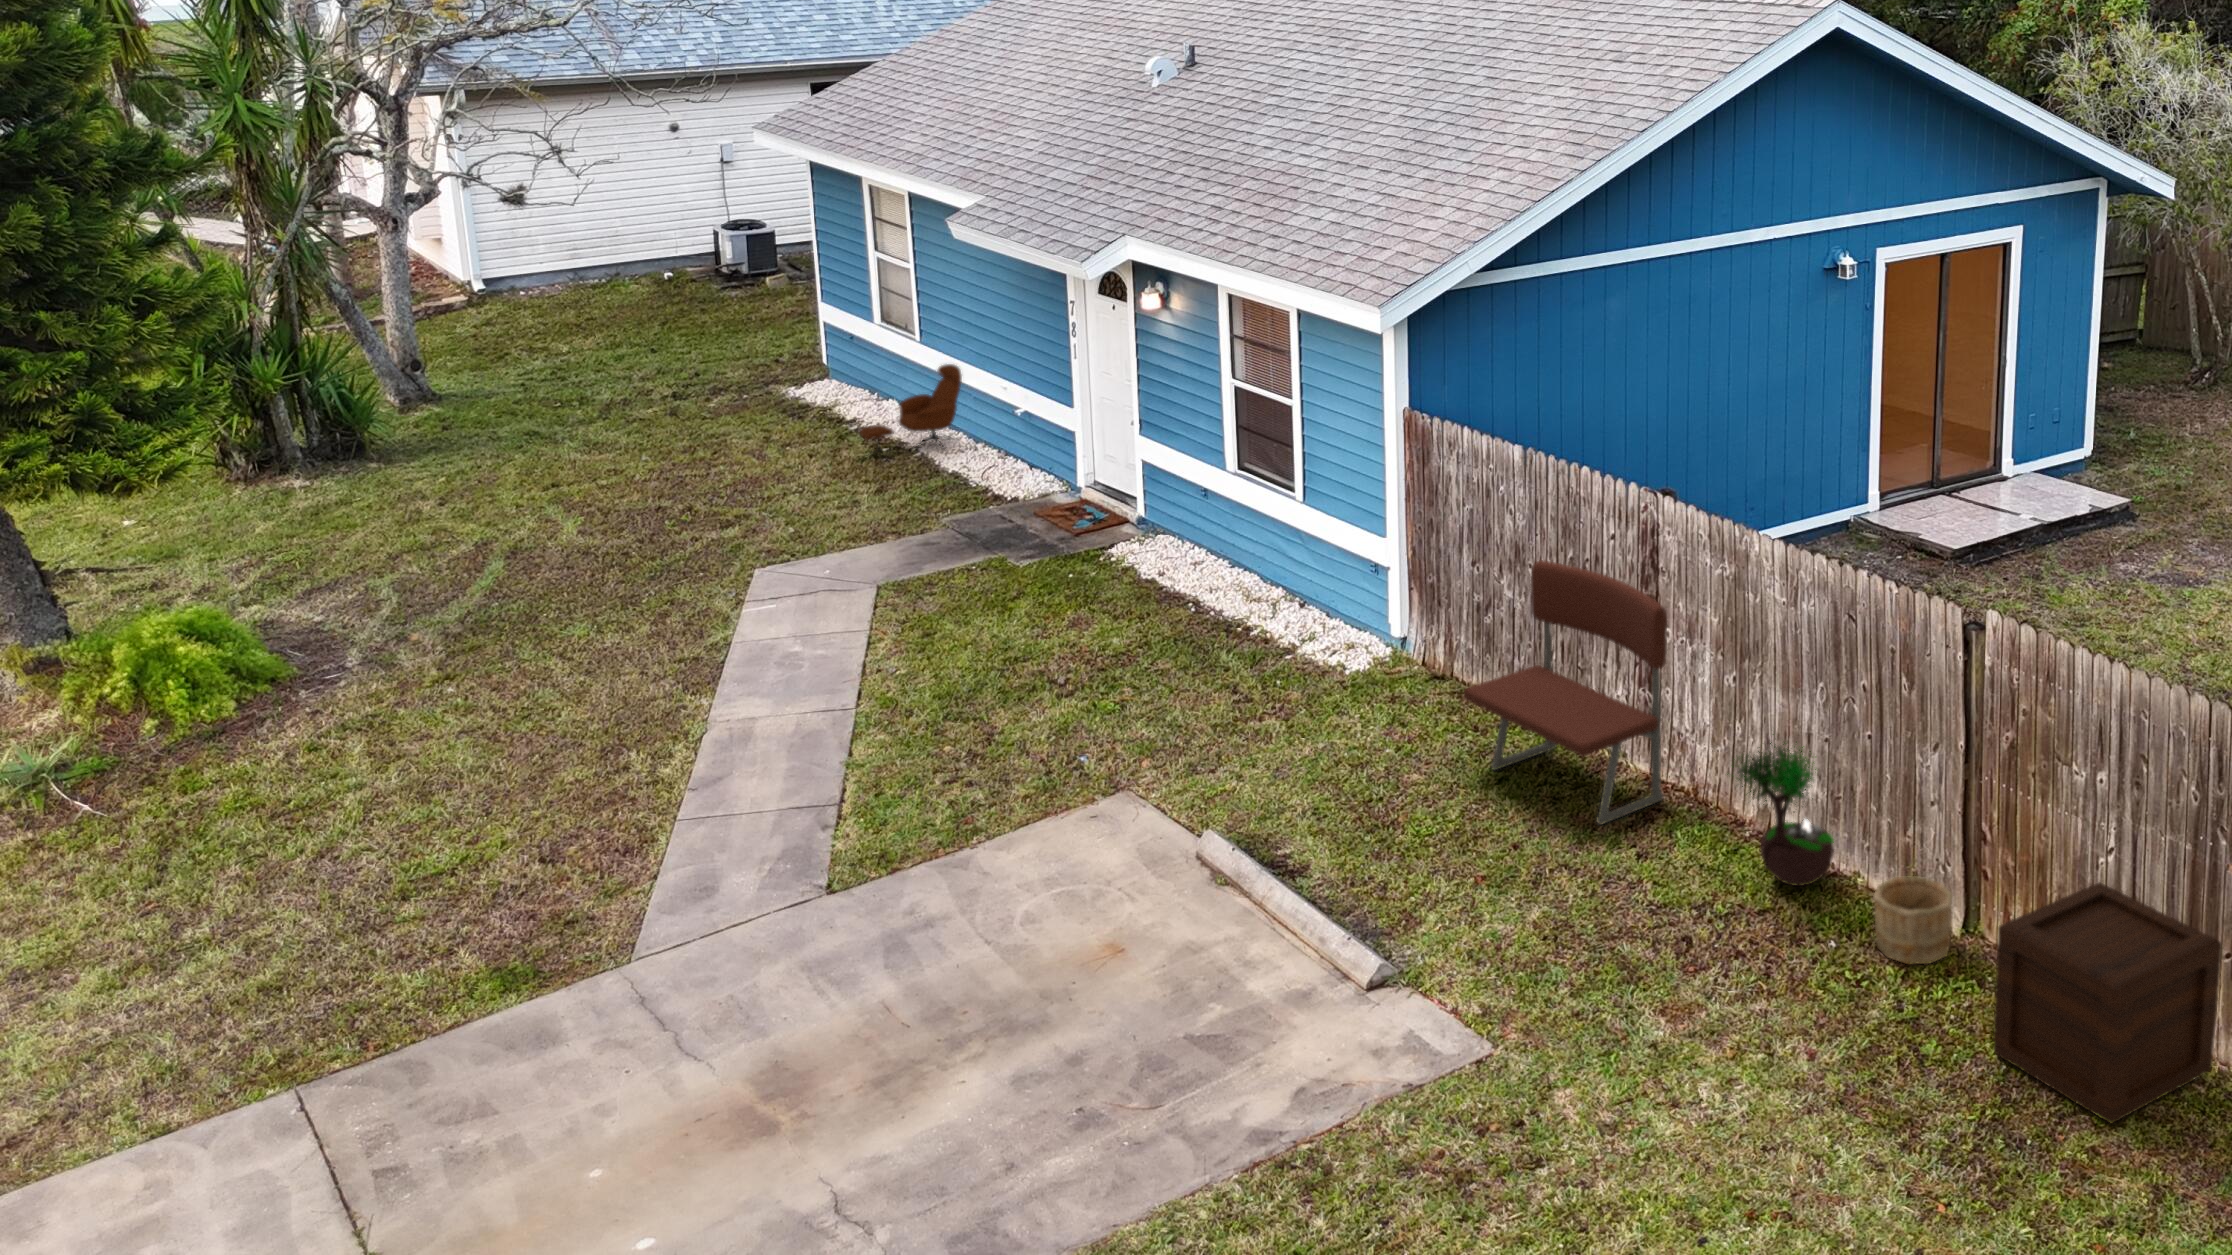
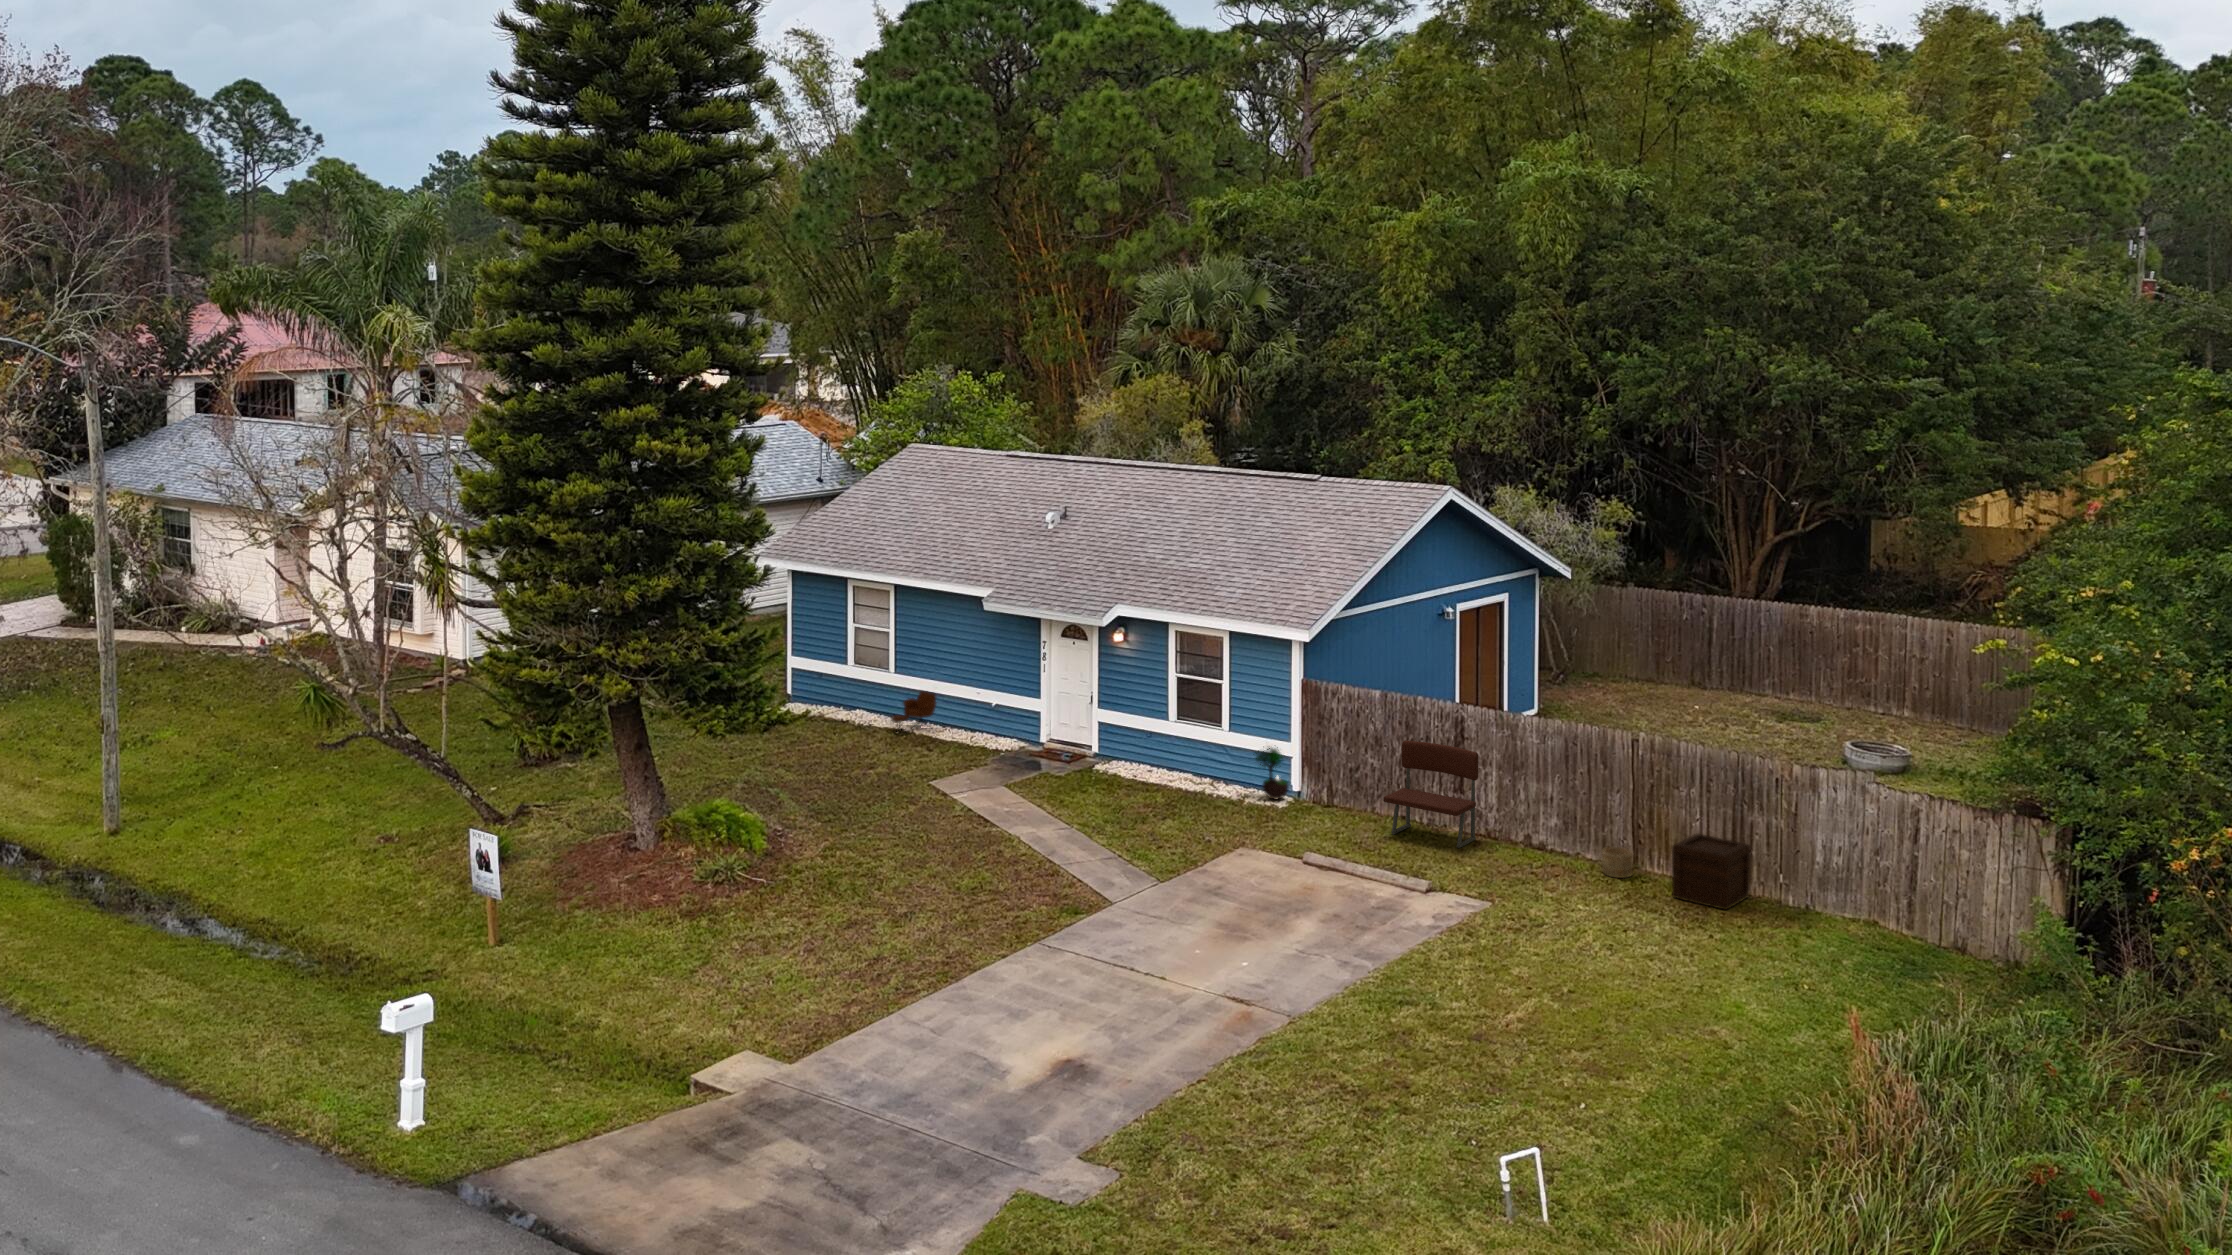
potted tree: present [1727,734,1834,886] -> present [1253,747,1288,799]

